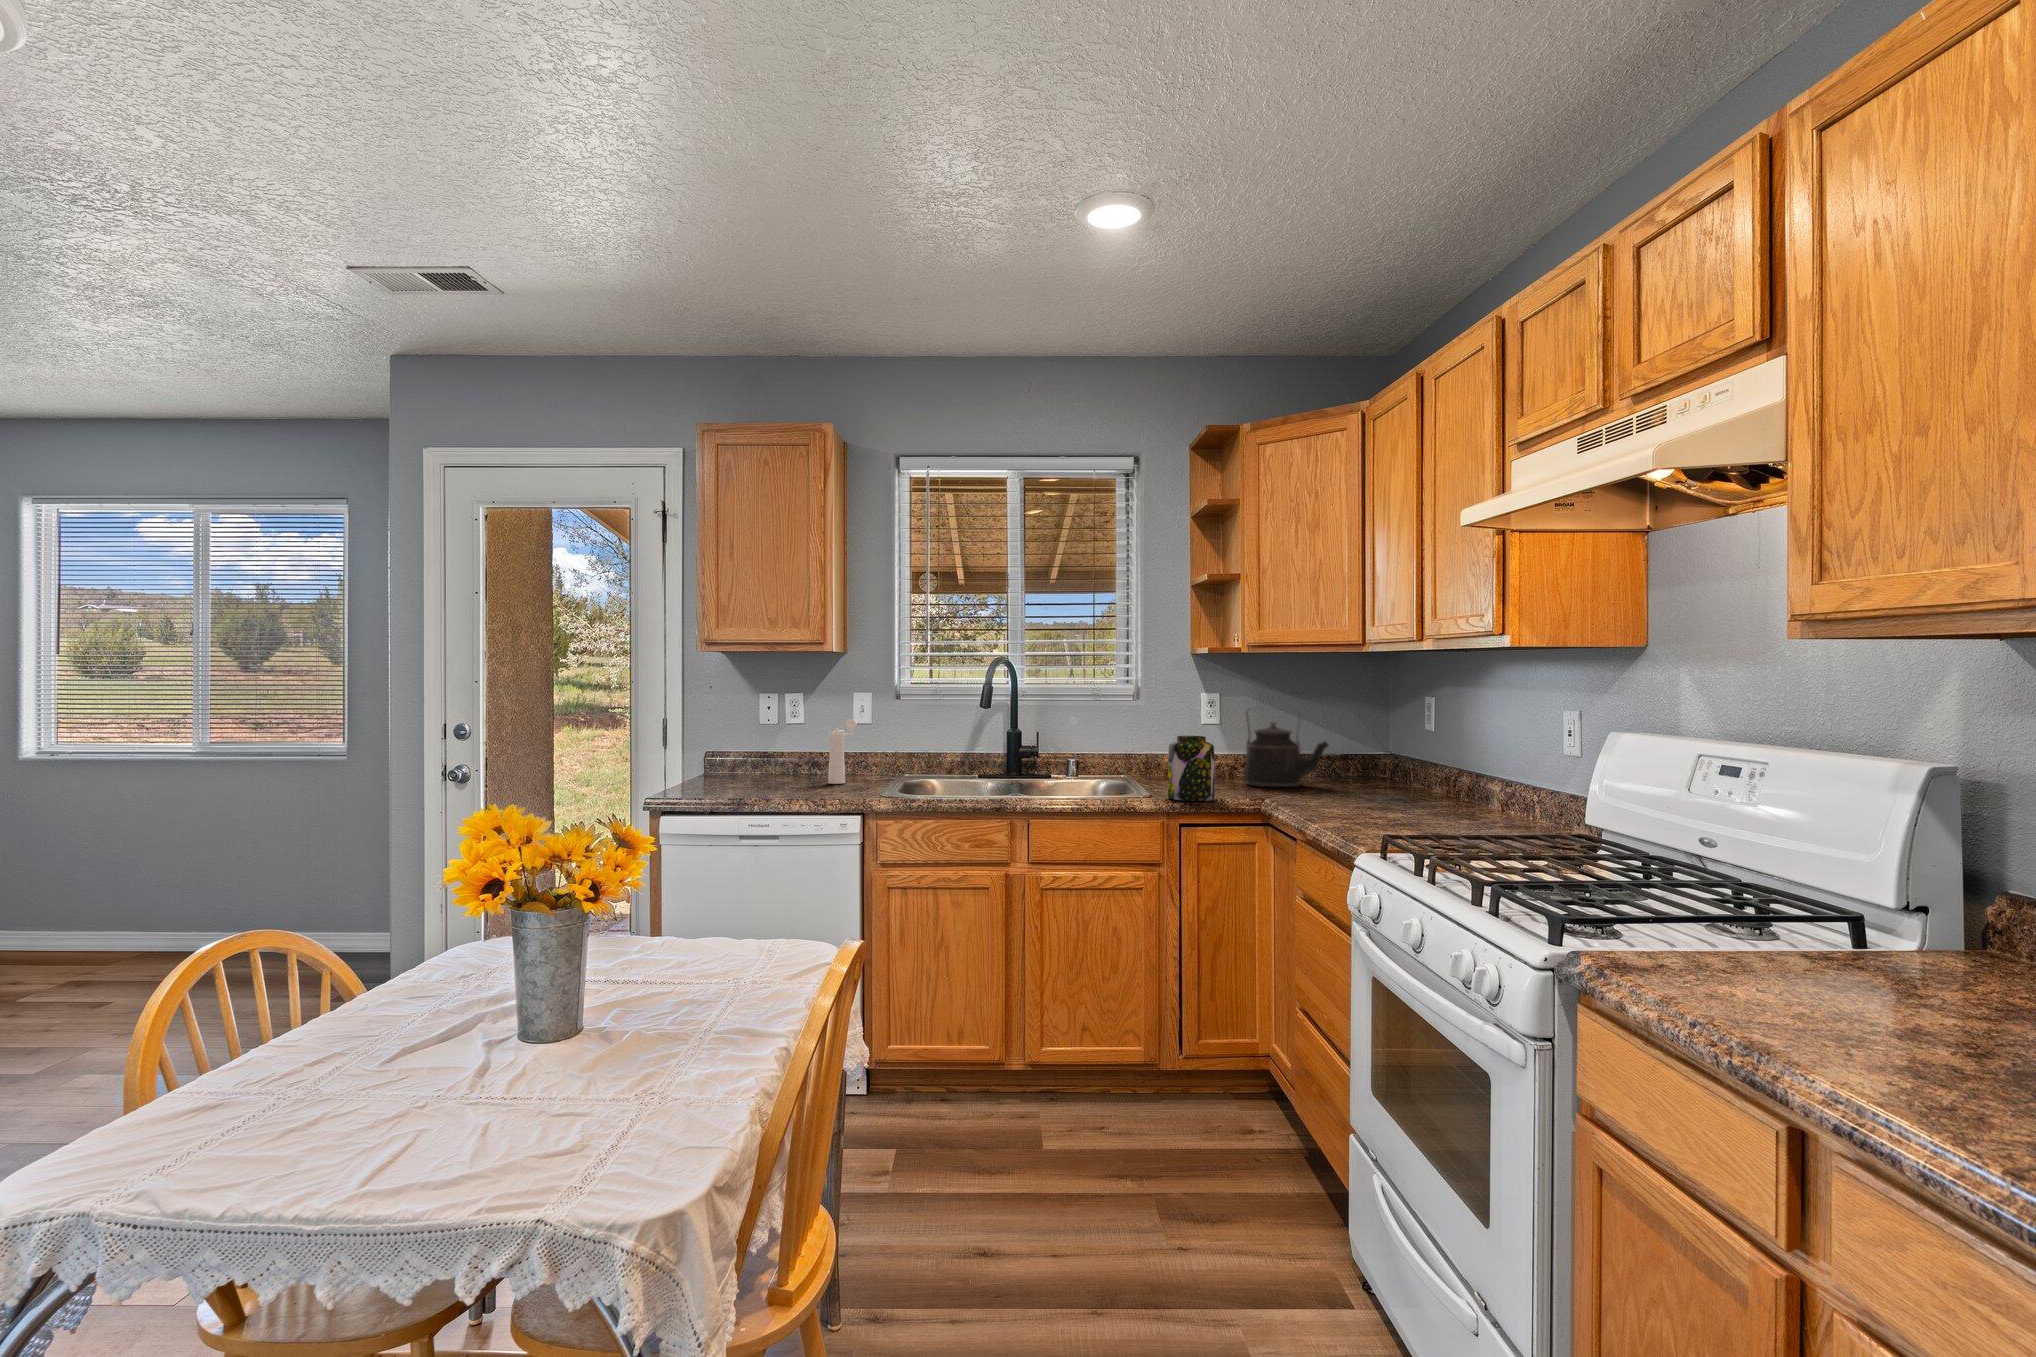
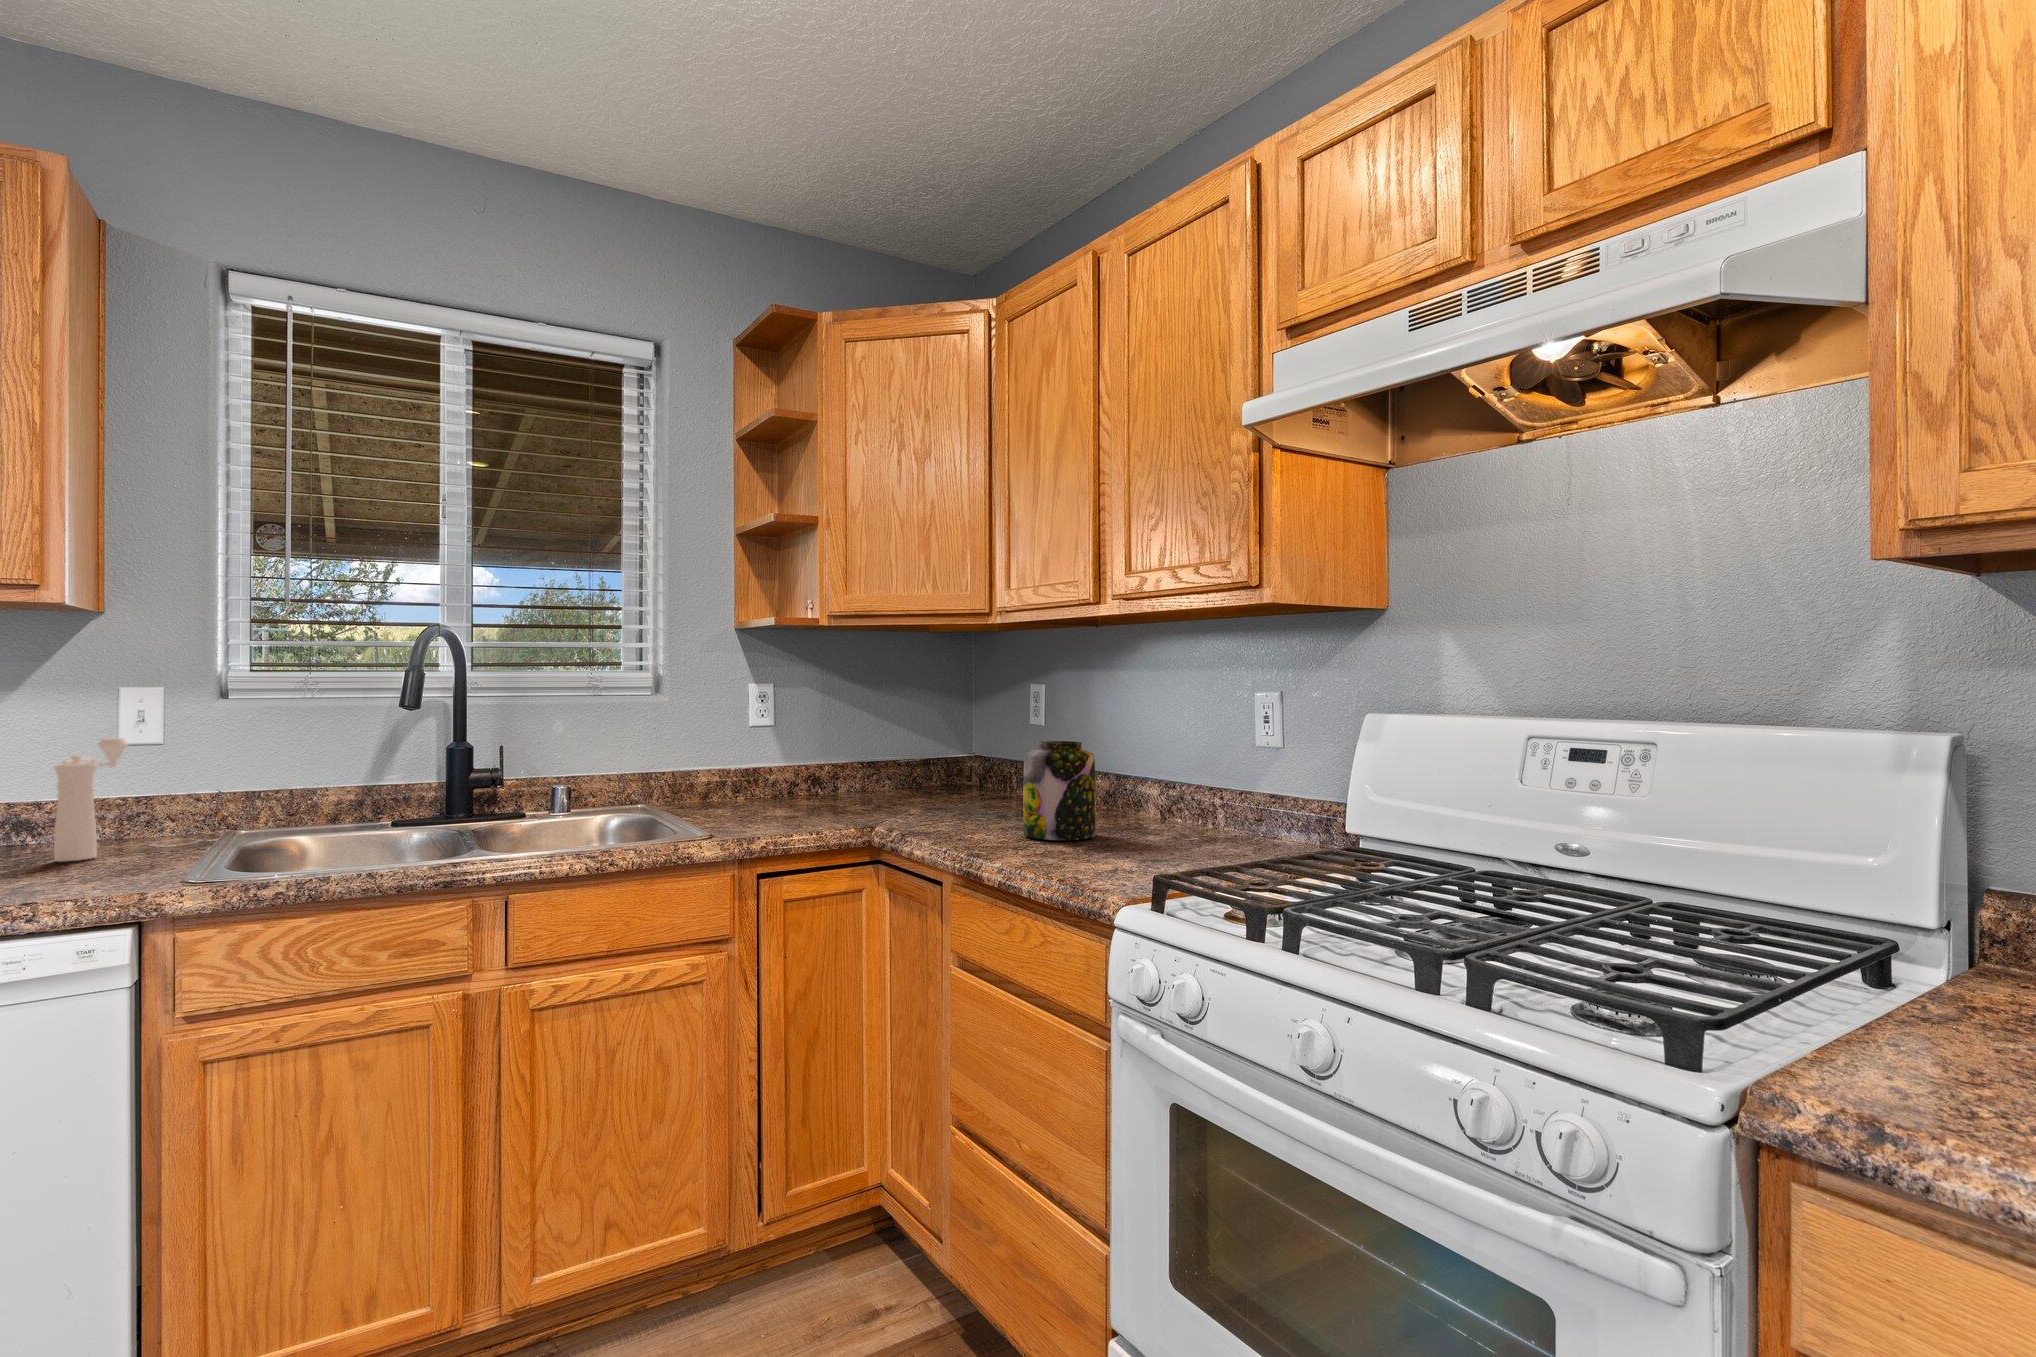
kettle: present [1245,711,1328,787] -> none [819,702,927,807]
jar: present [1168,736,1215,801] -> present [1023,741,1096,840]

